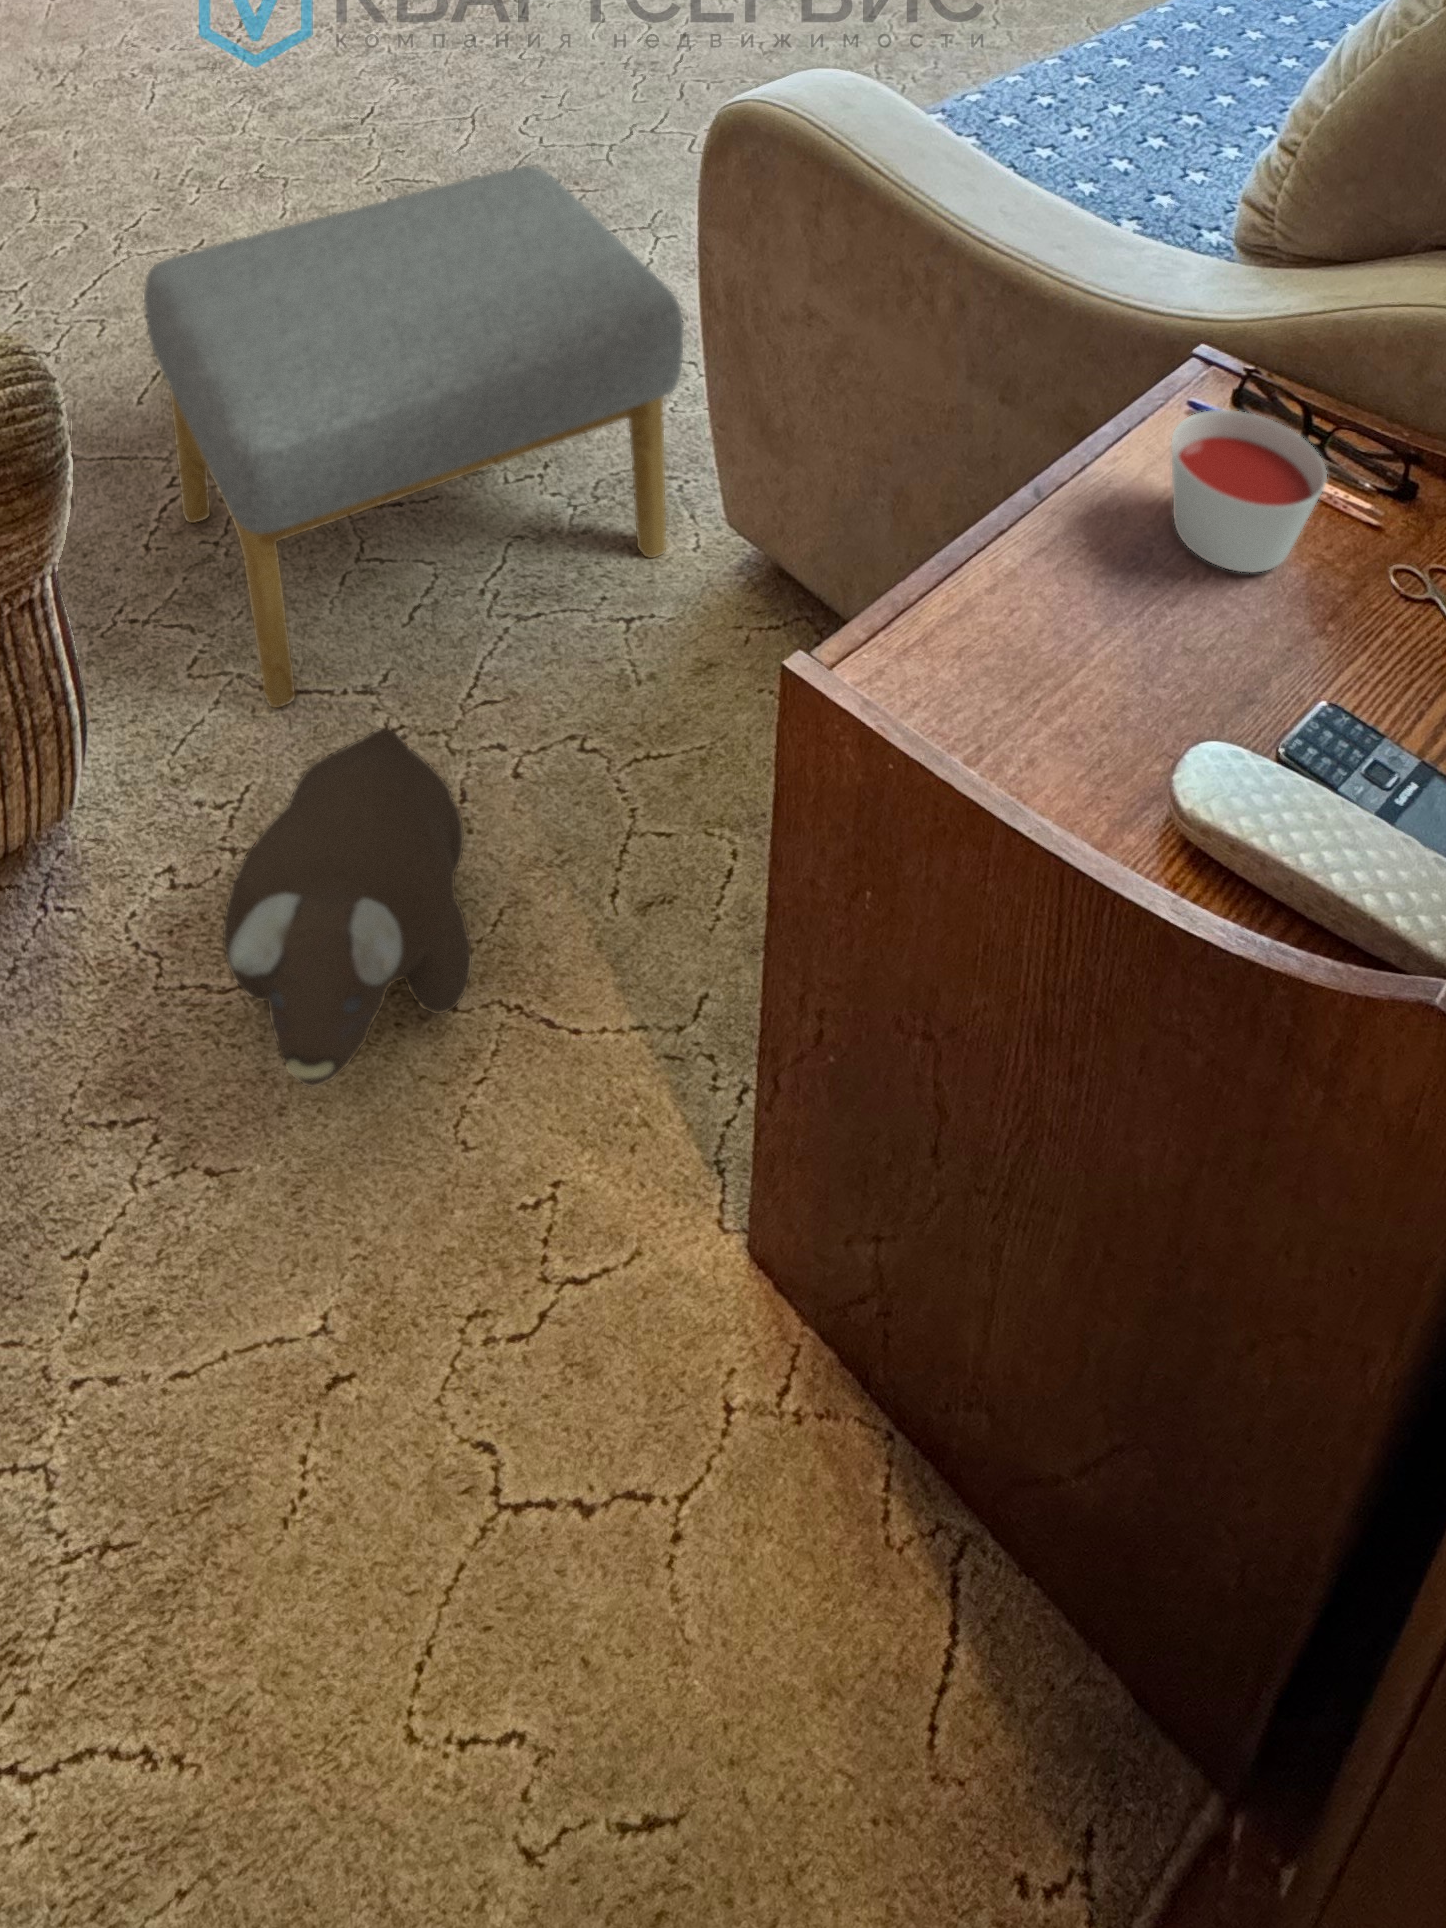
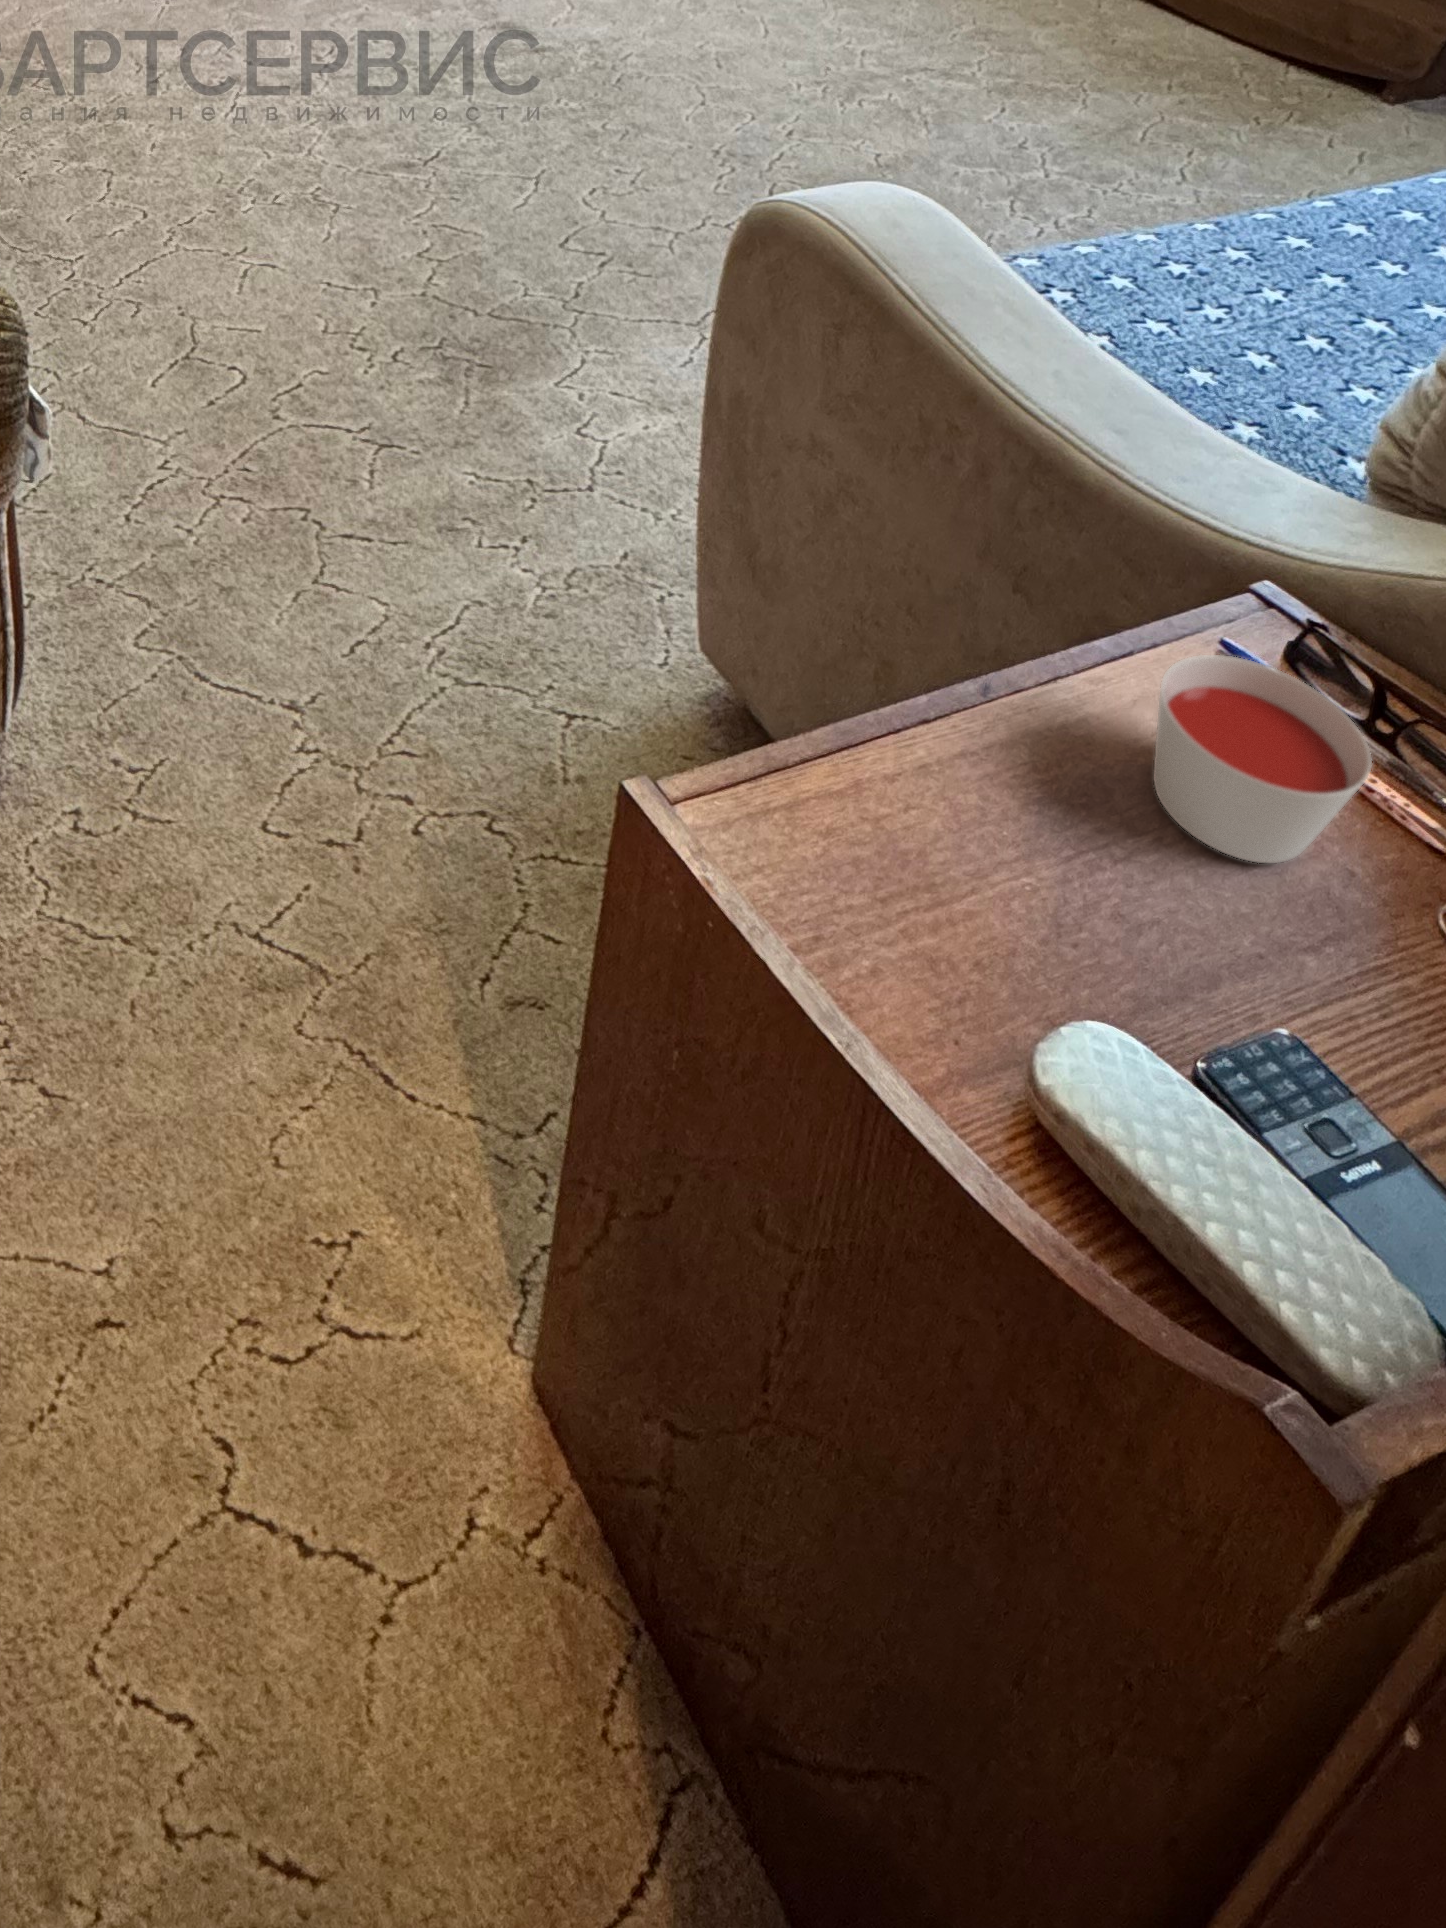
footstool: present [144,166,684,708] -> none [153,232,678,698]
plush toy: present [223,728,472,1087] -> none [84,743,343,1050]

